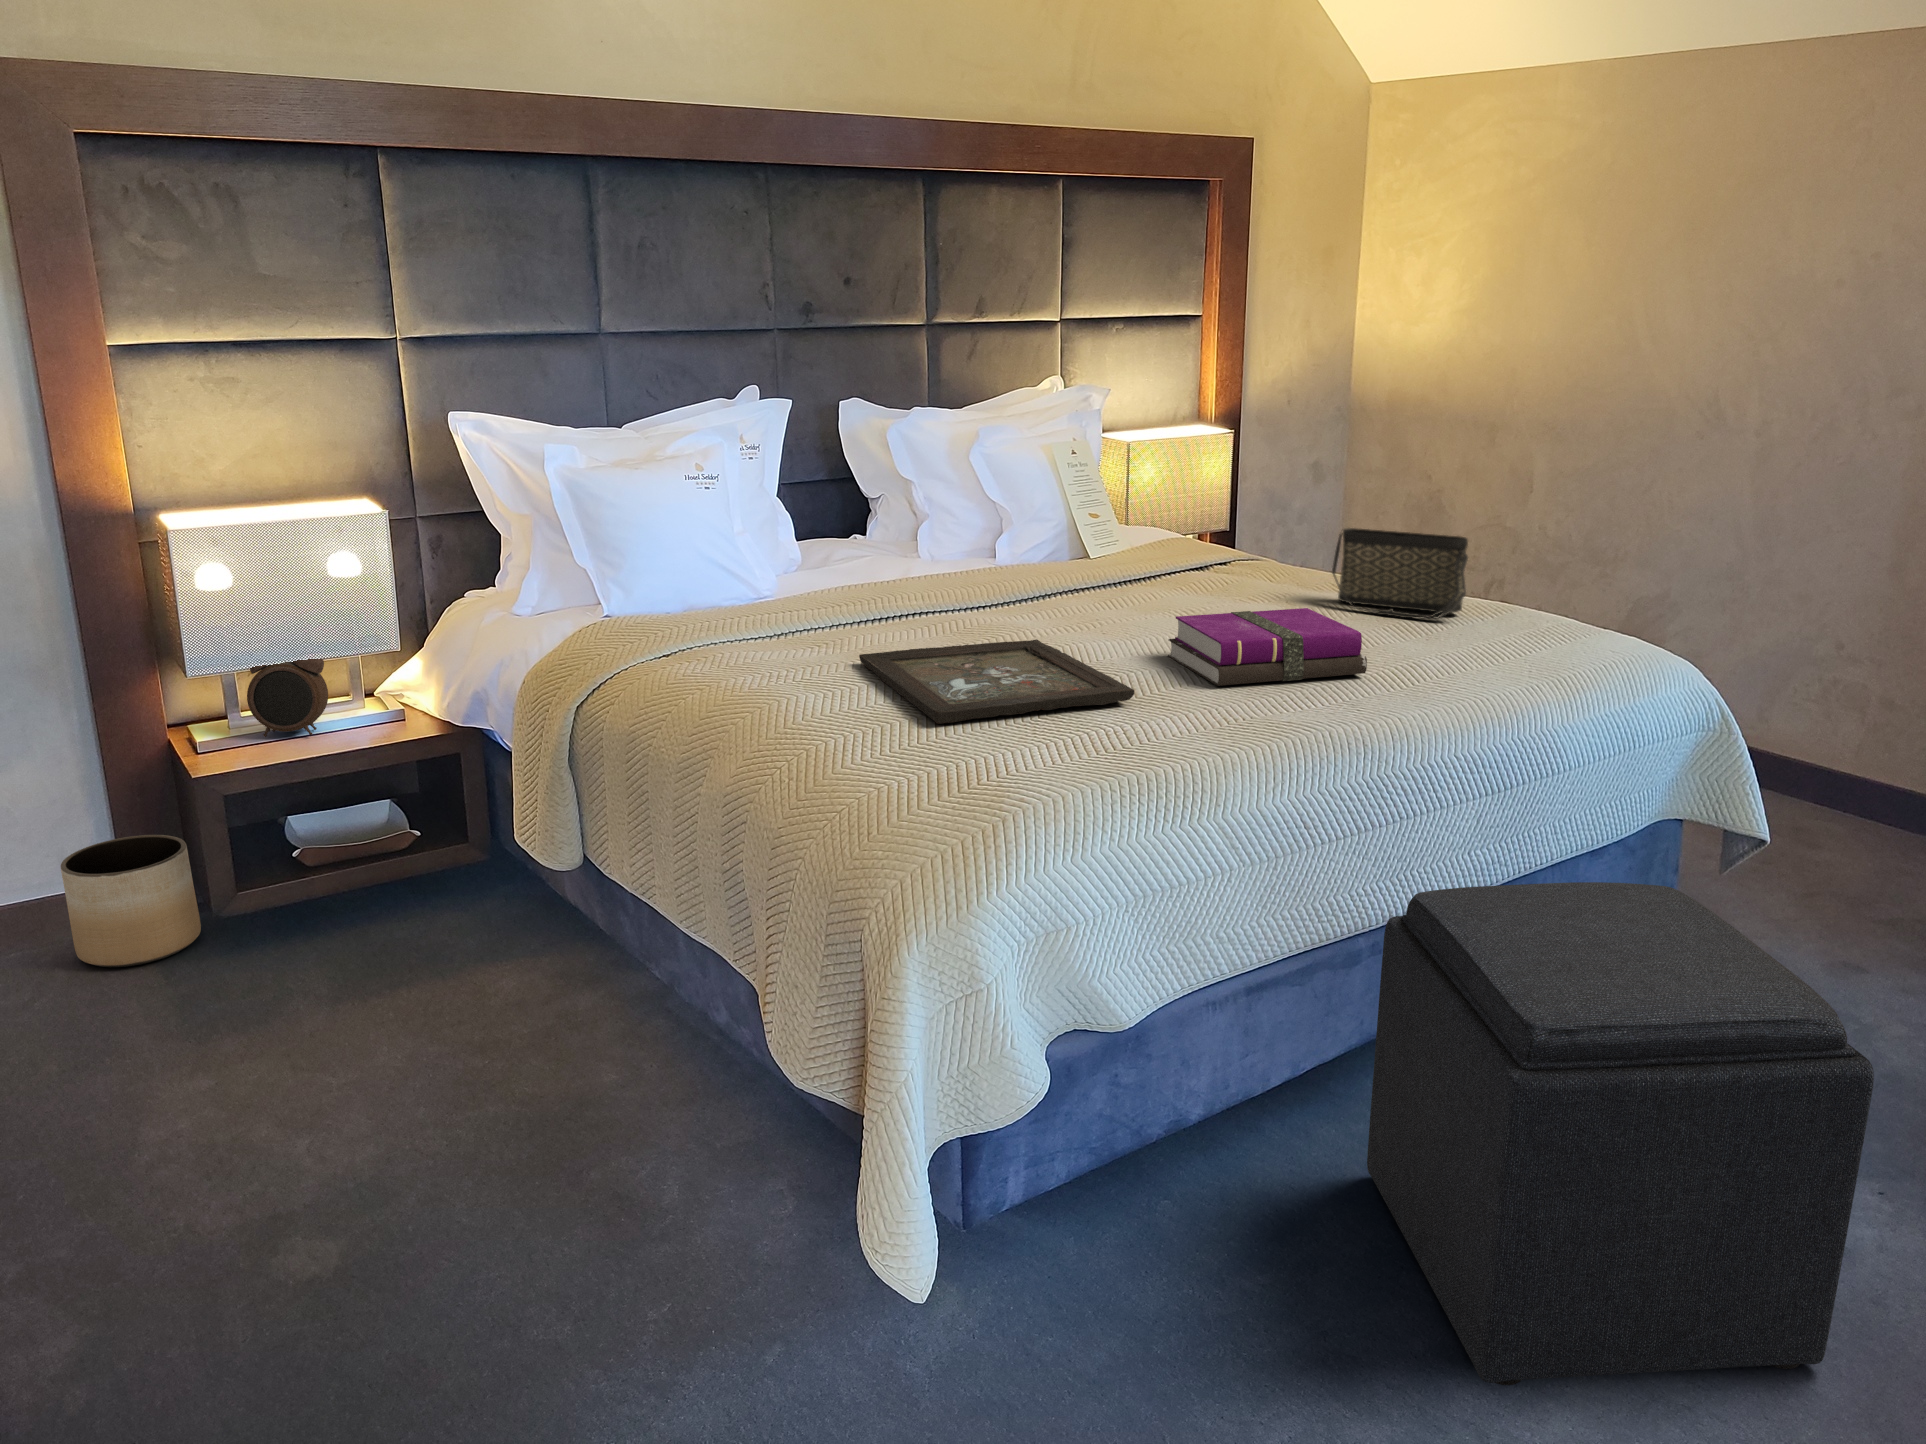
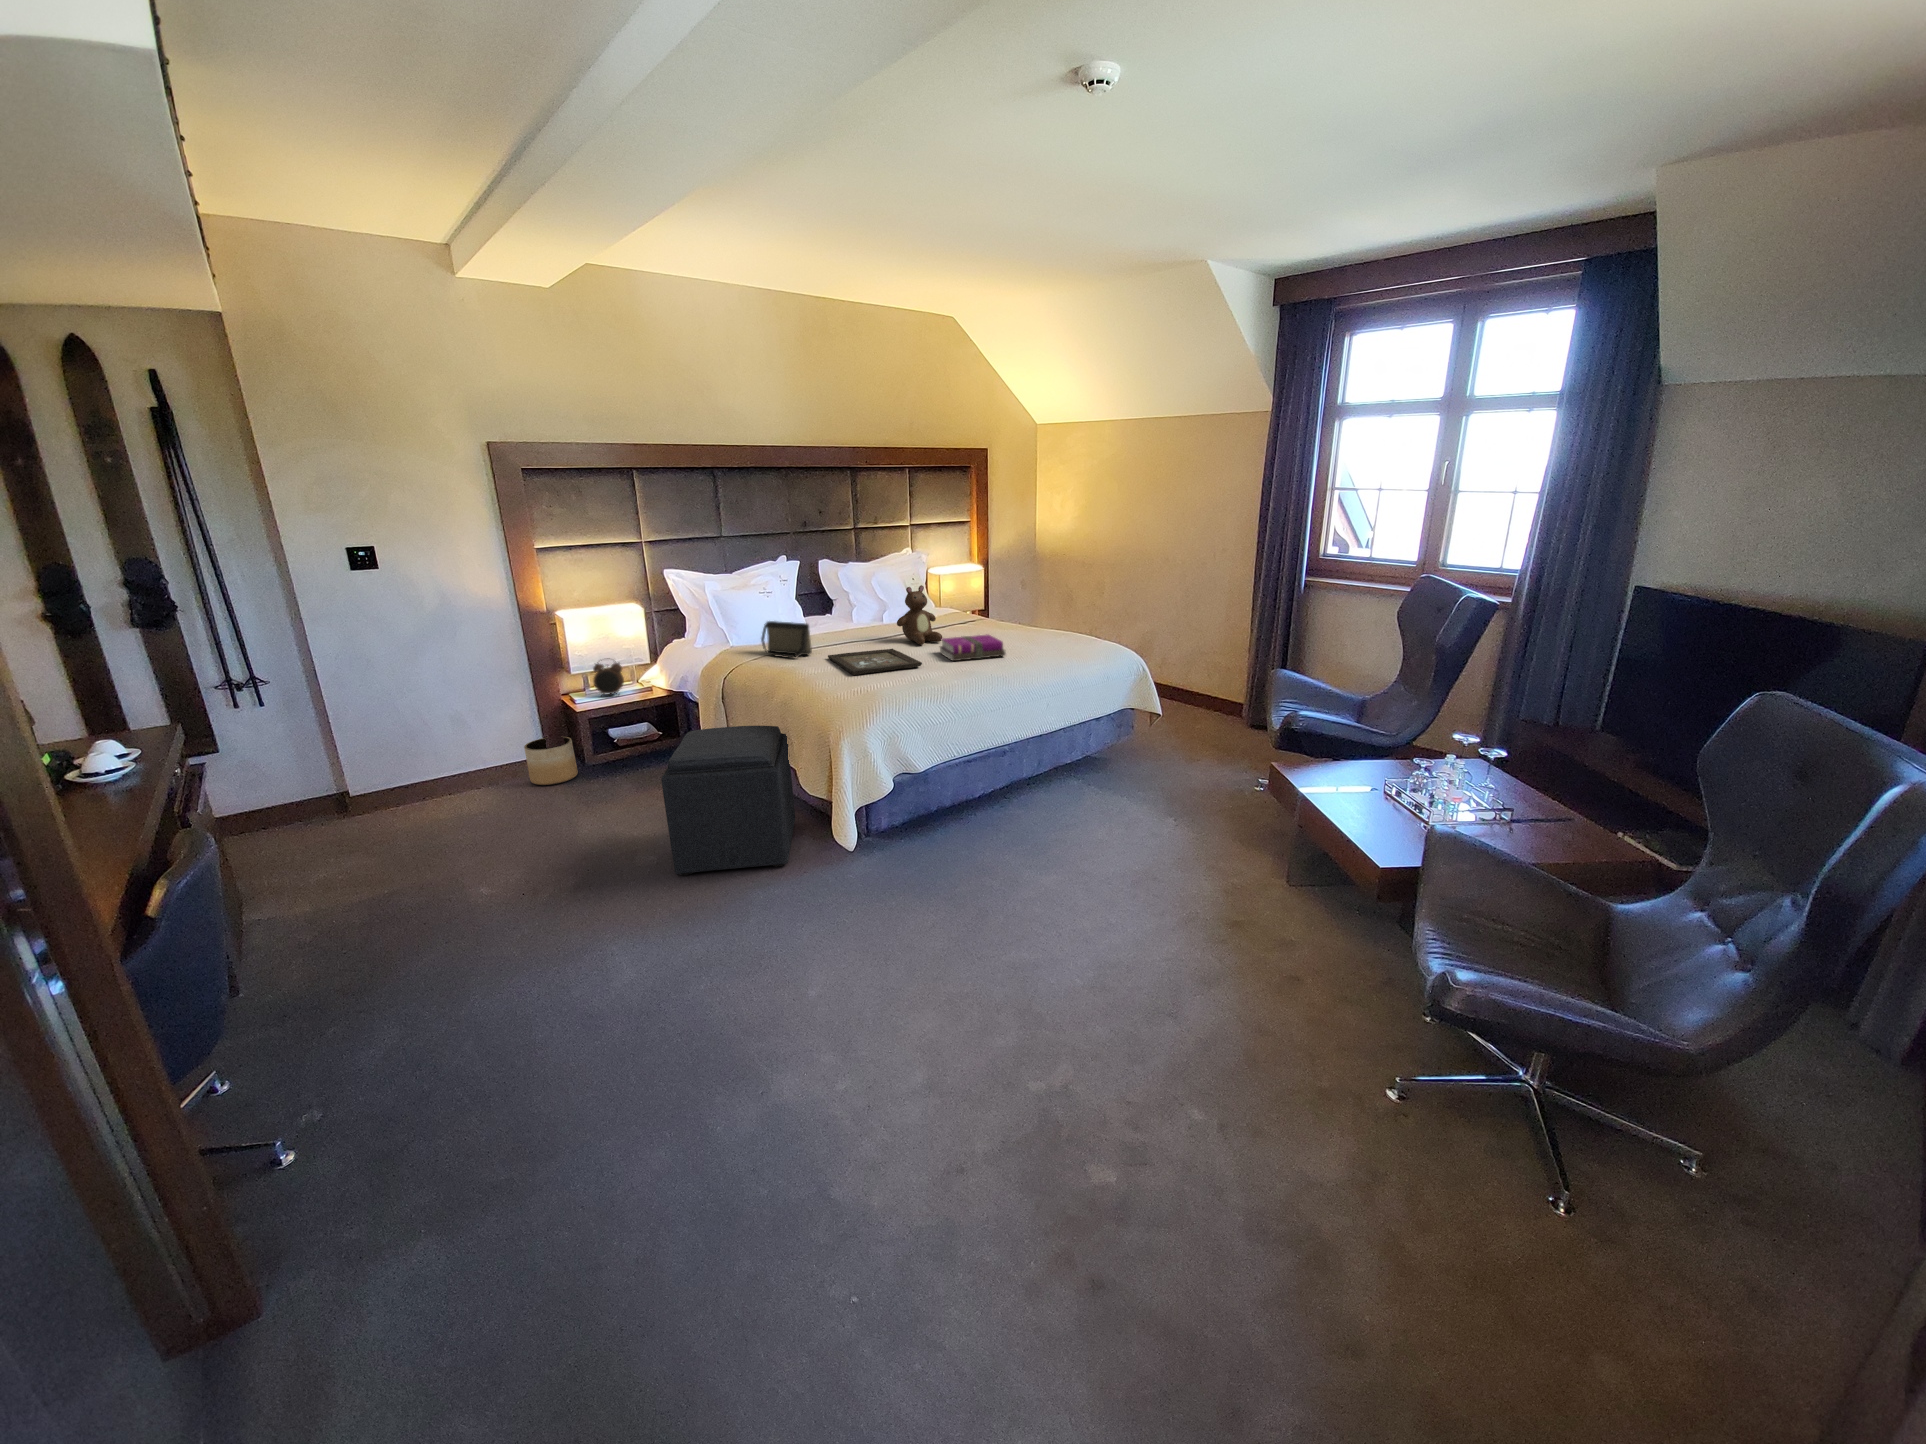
teddy bear: none [1046,466,1168,629] -> present [897,585,942,645]
handbag: present [1332,528,1468,619] -> present [761,621,812,658]
ottoman: present [1367,882,1874,1385] -> present [662,726,795,875]

